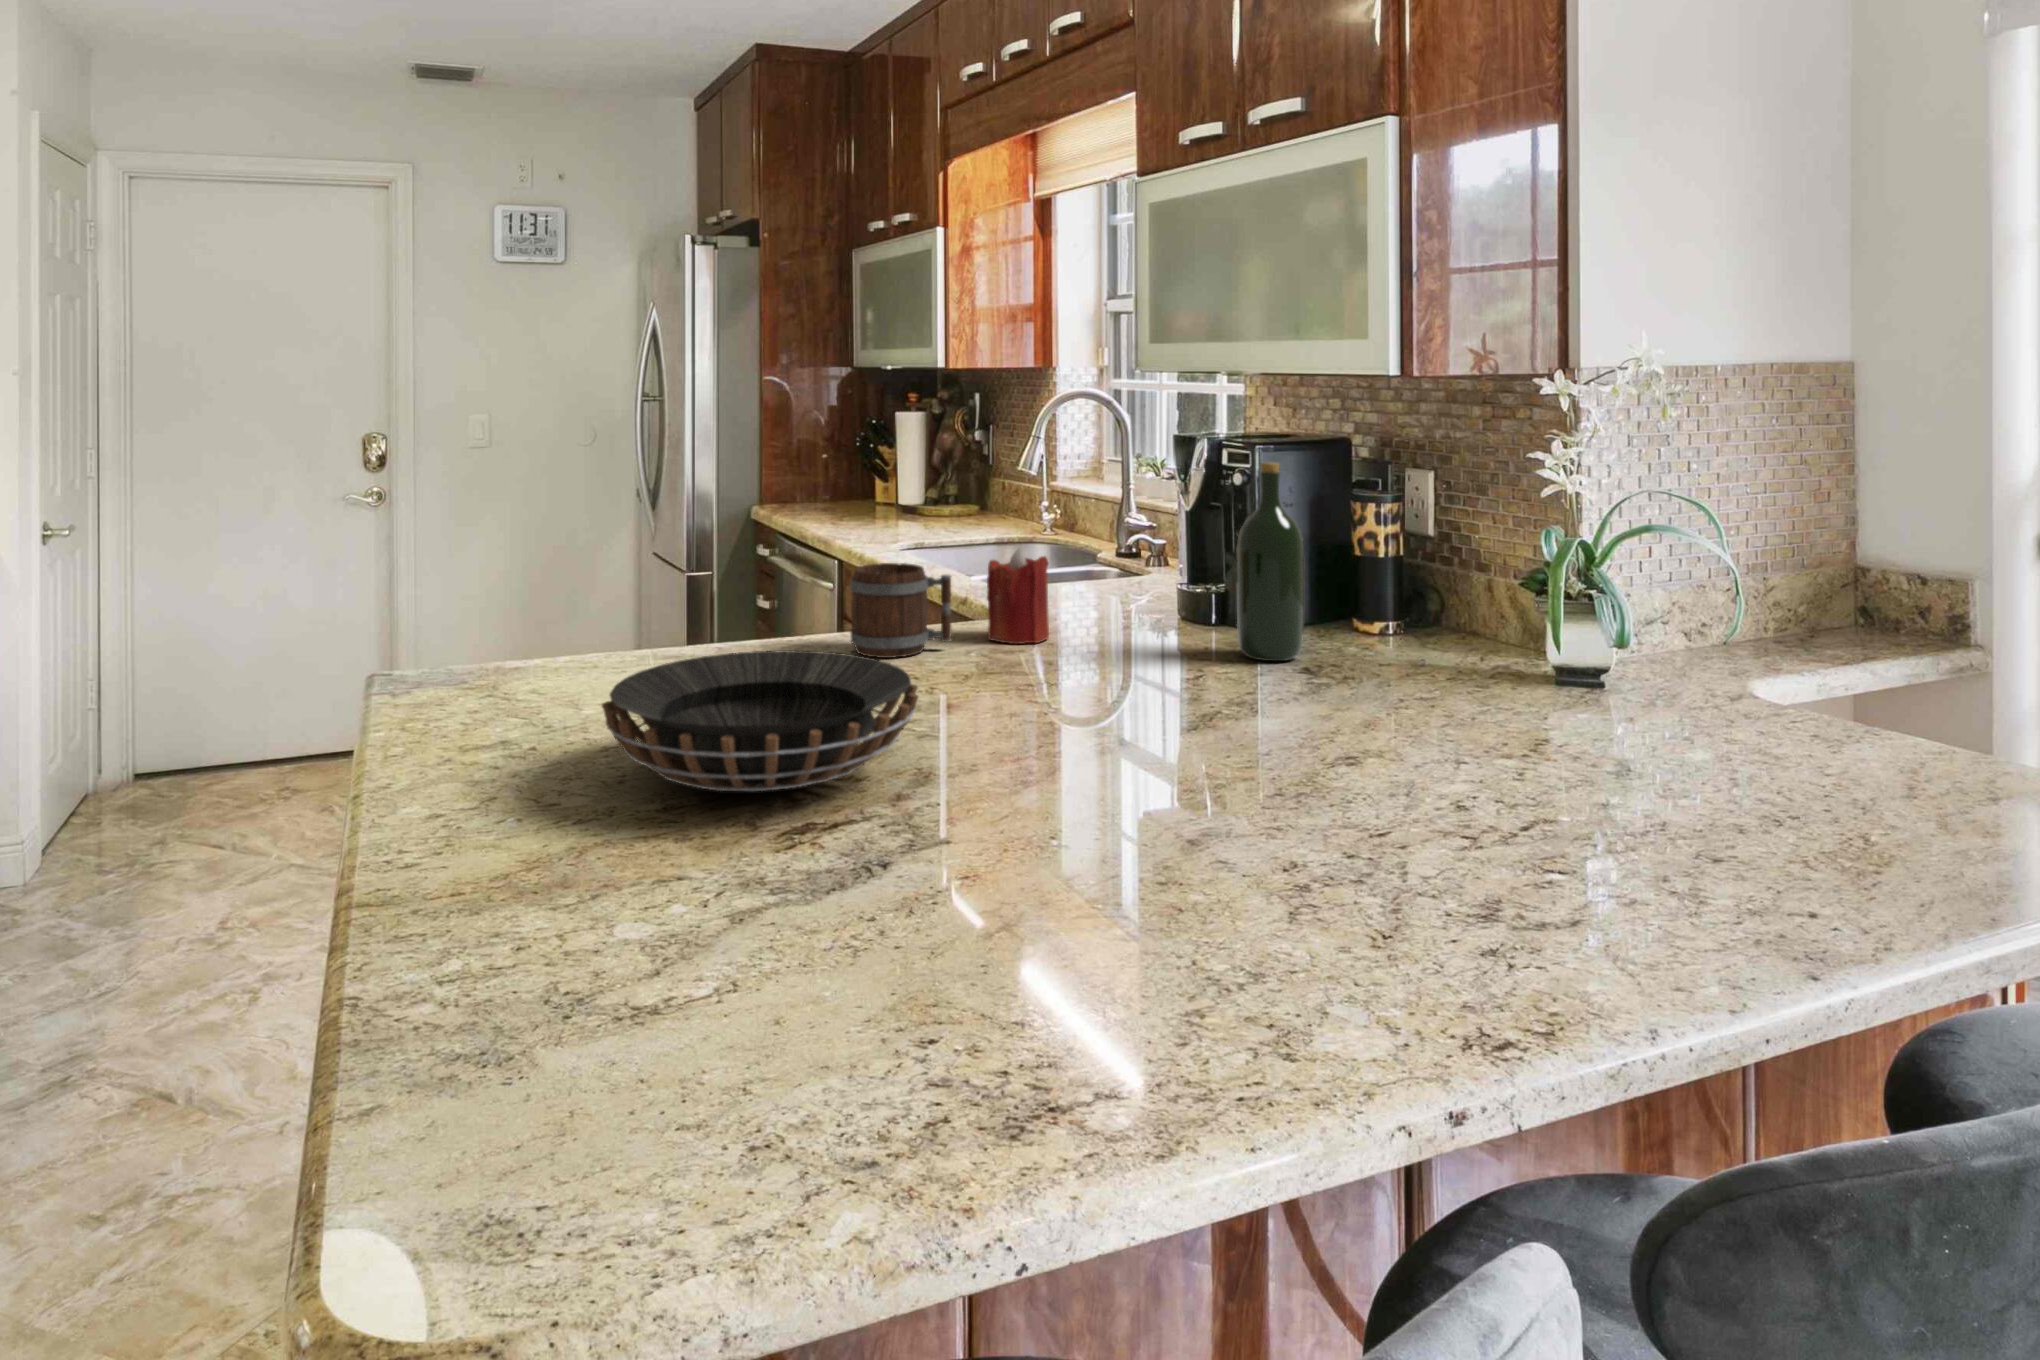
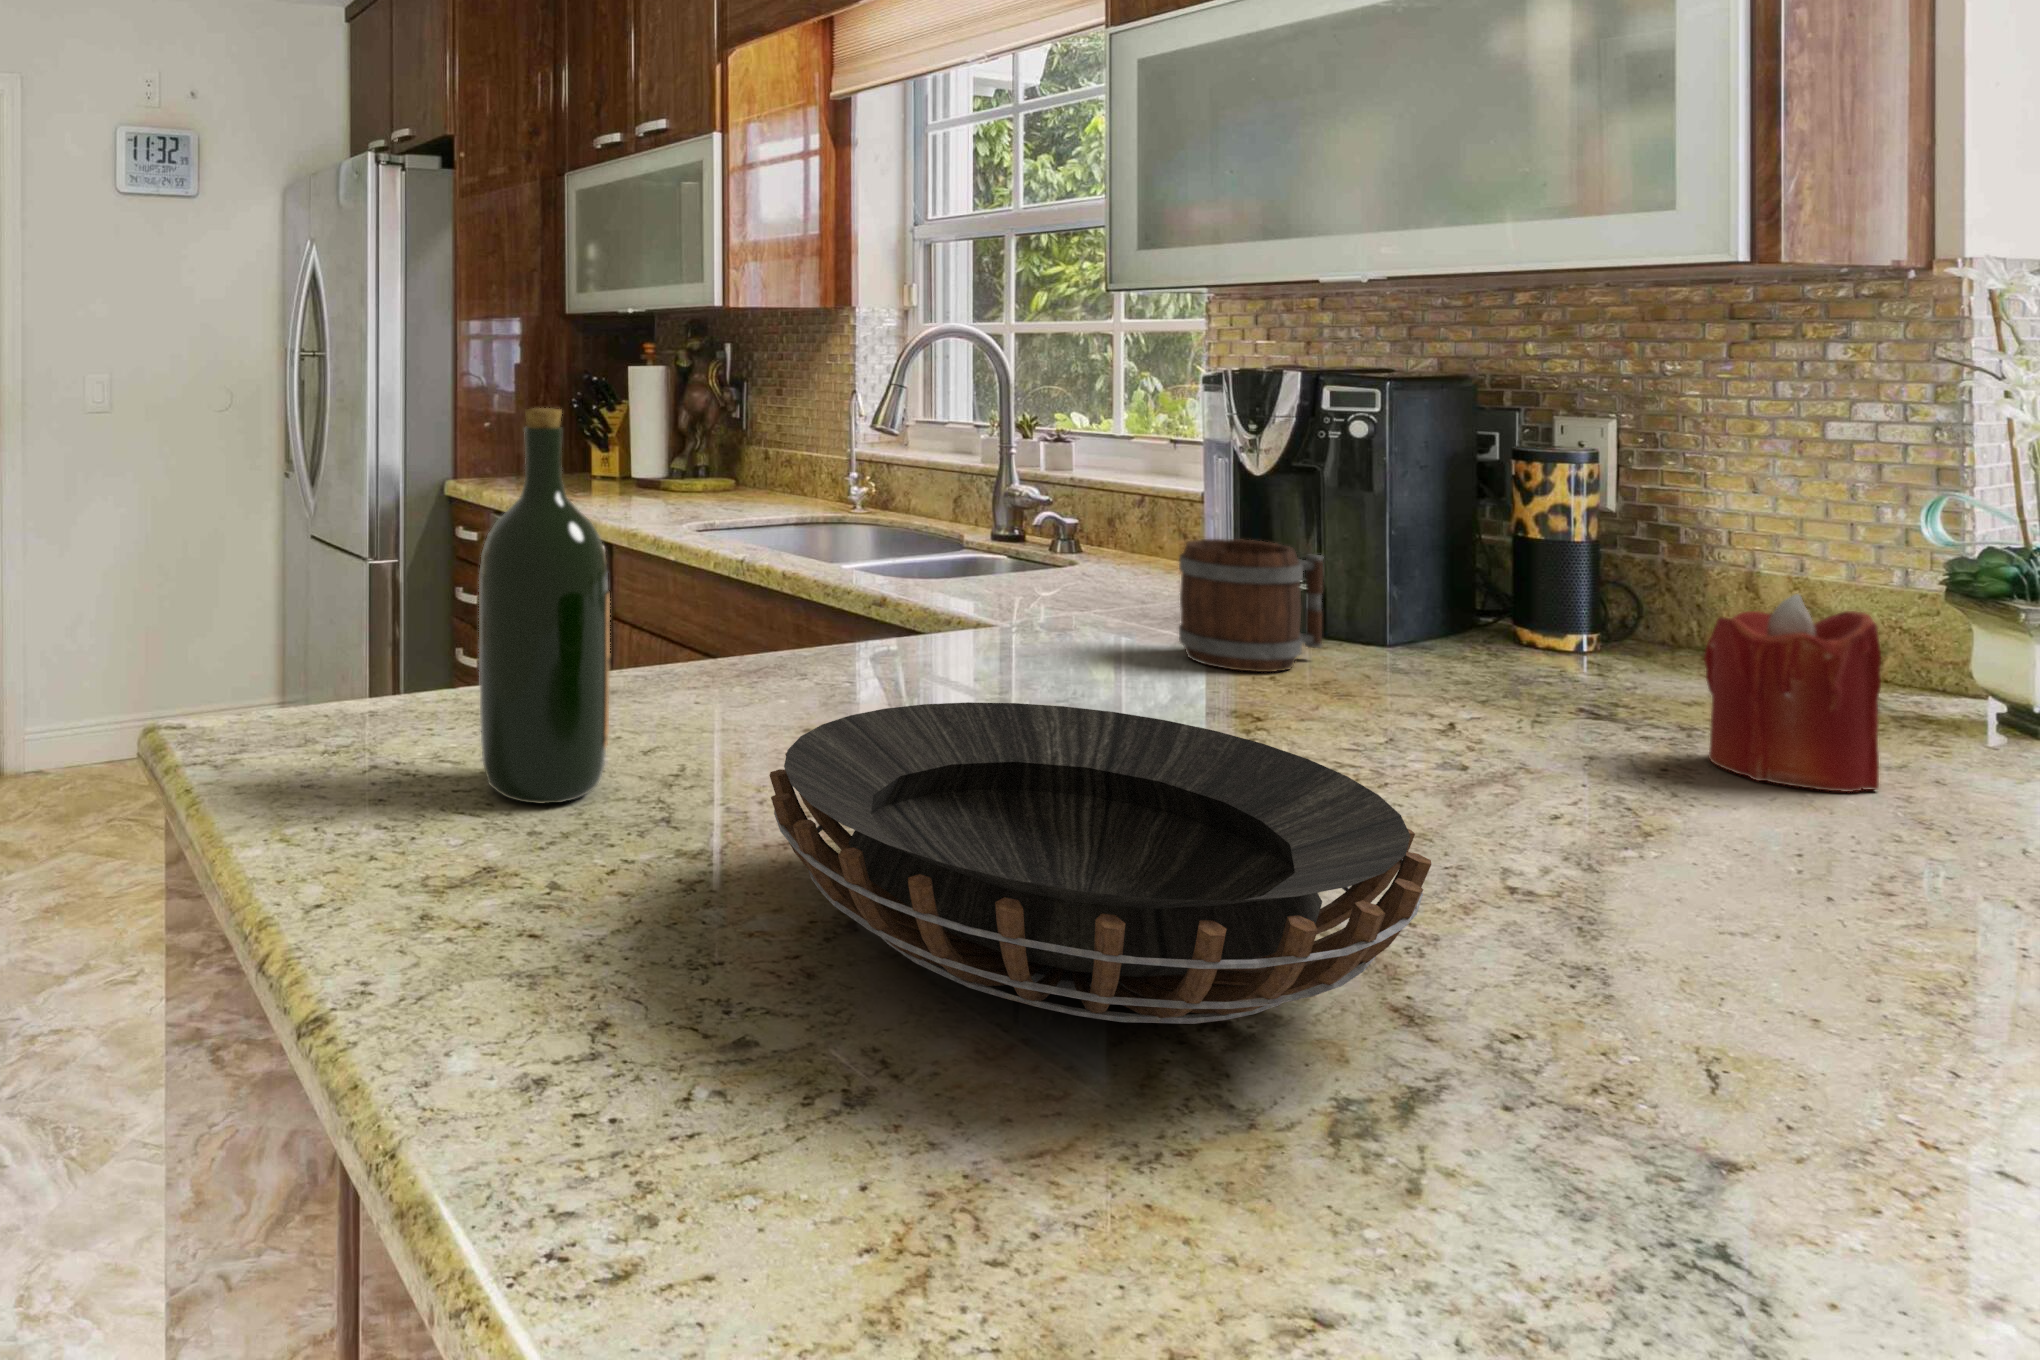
wine bottle: present [1237,462,1304,661] -> present [479,408,610,804]
candle: present [987,548,1049,644] -> present [1704,594,1881,792]
mug: present [850,563,952,658] -> present [1179,539,1323,672]

